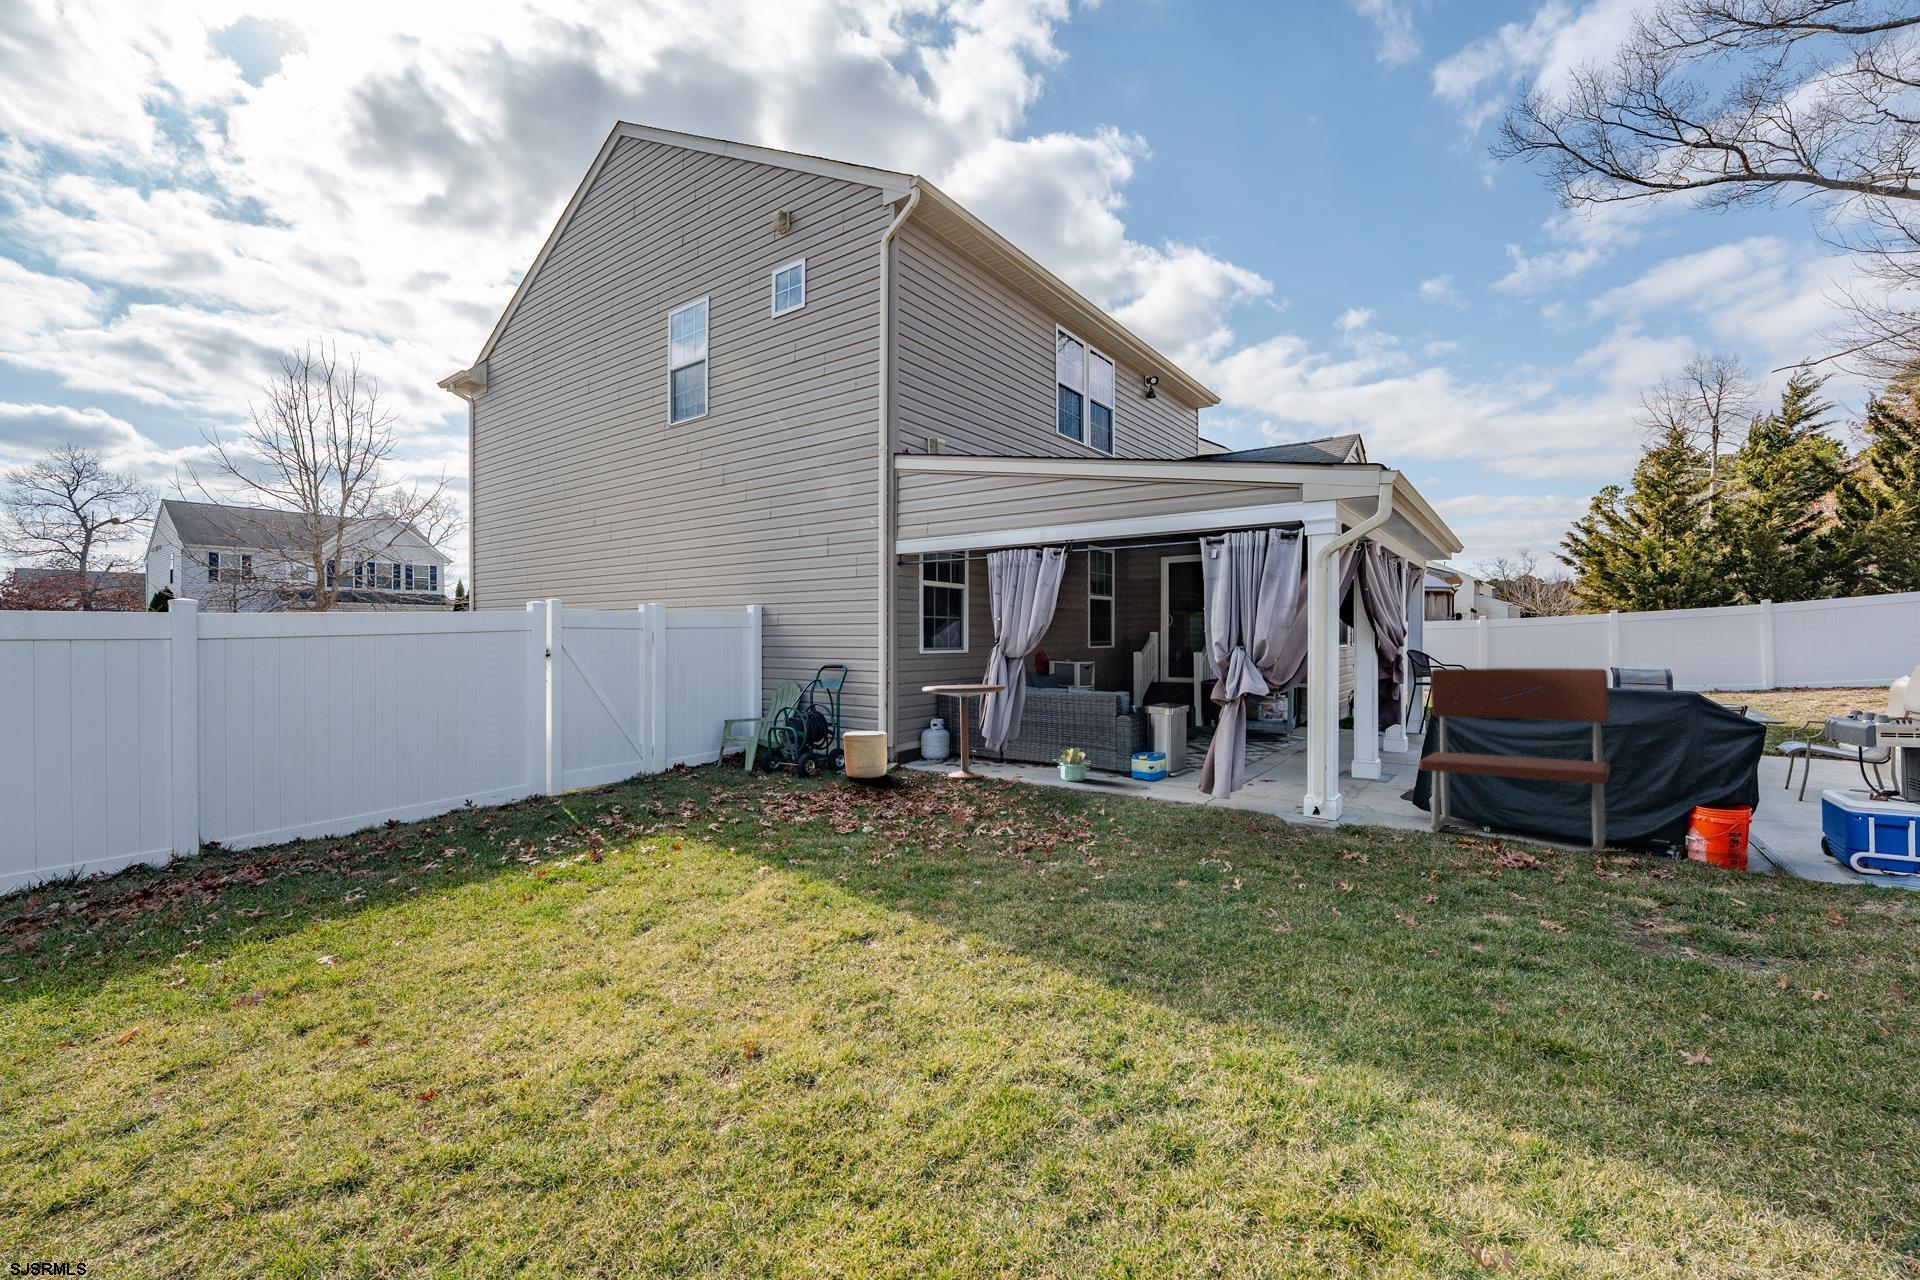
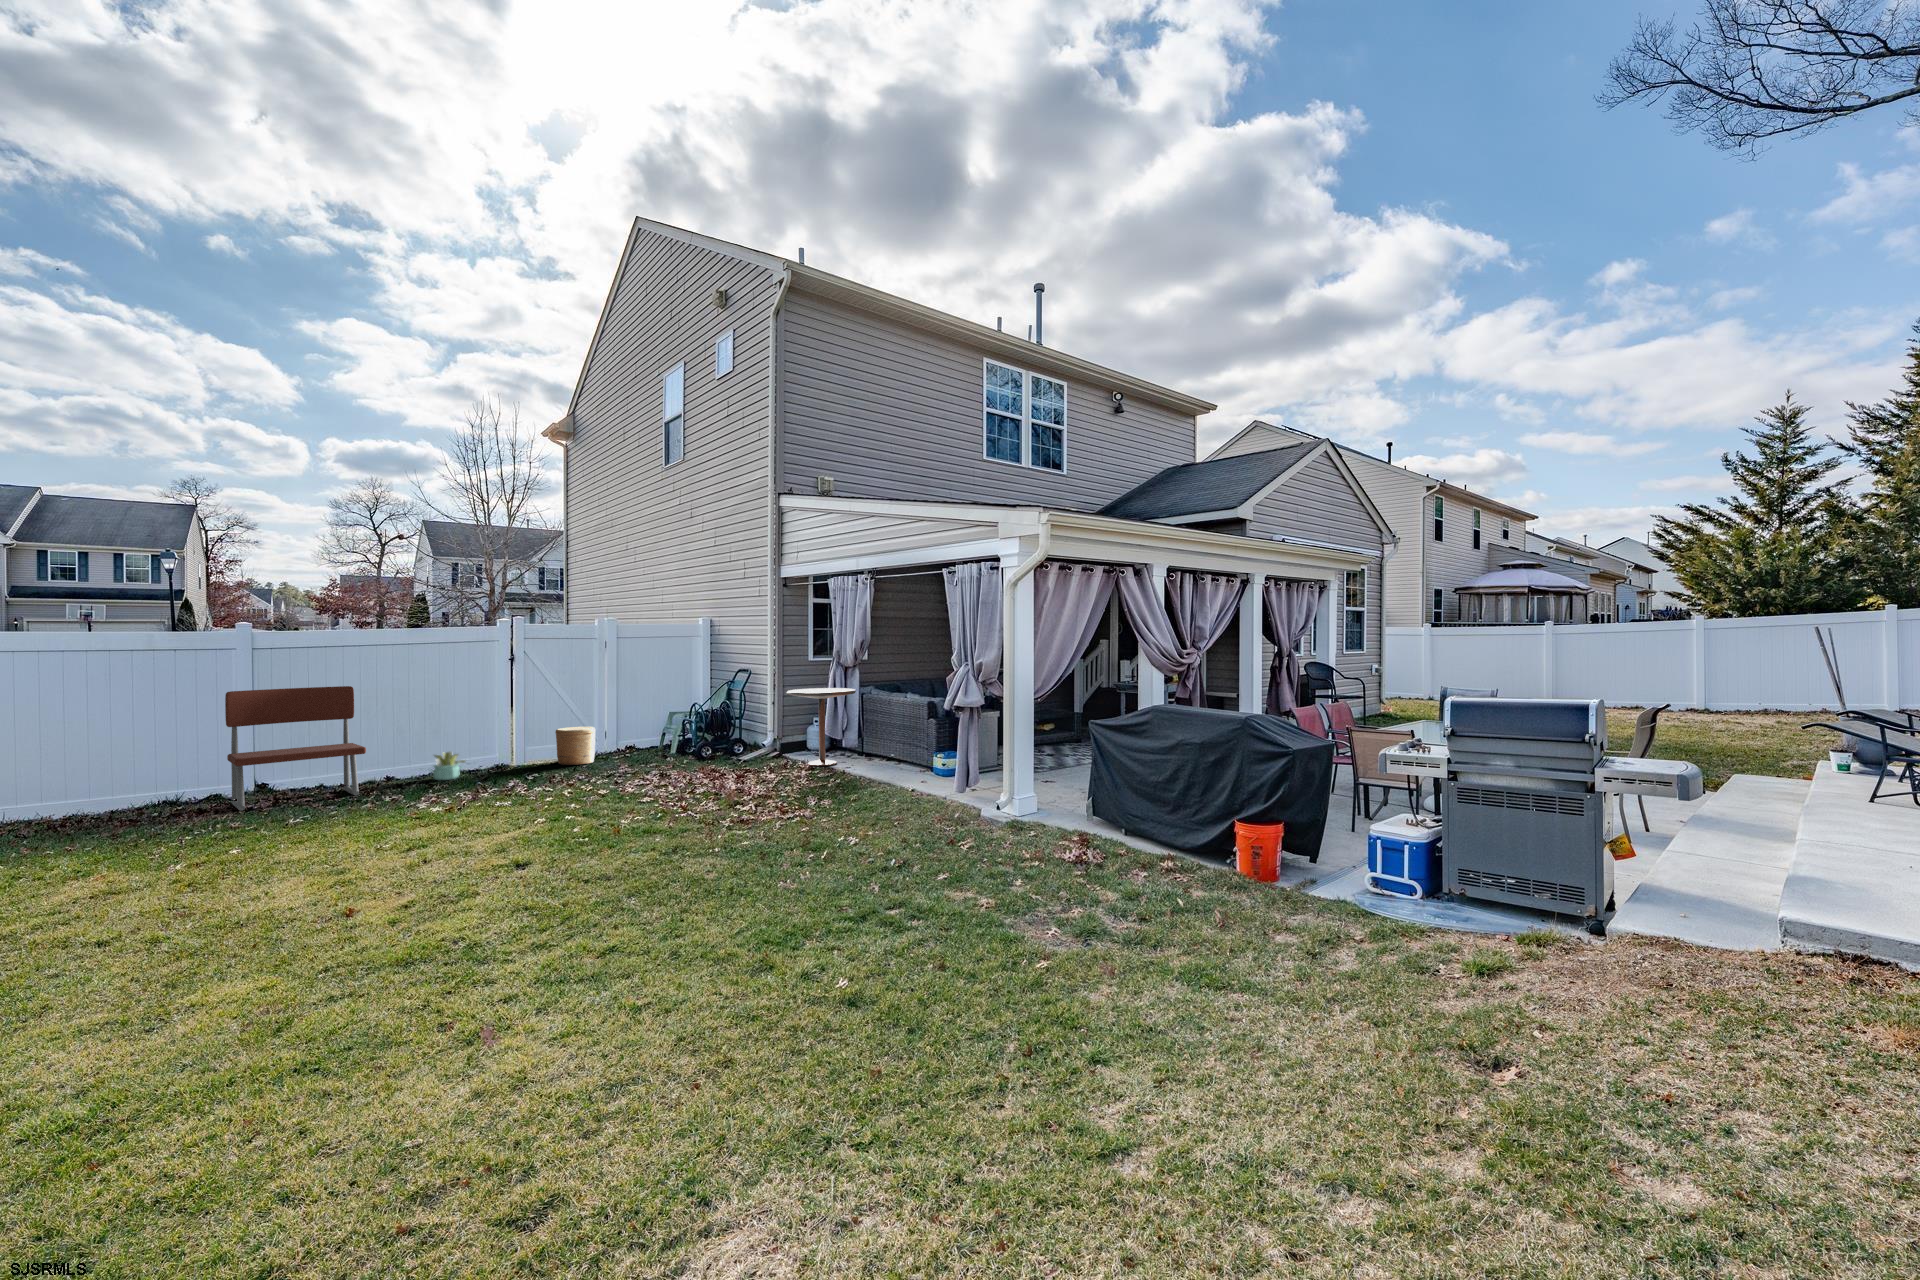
bench: present [1419,668,1610,851] -> present [225,686,366,811]
woven basket: present [843,731,888,778] -> present [555,727,596,765]
decorative plant: present [1055,748,1091,781] -> present [431,752,465,780]

